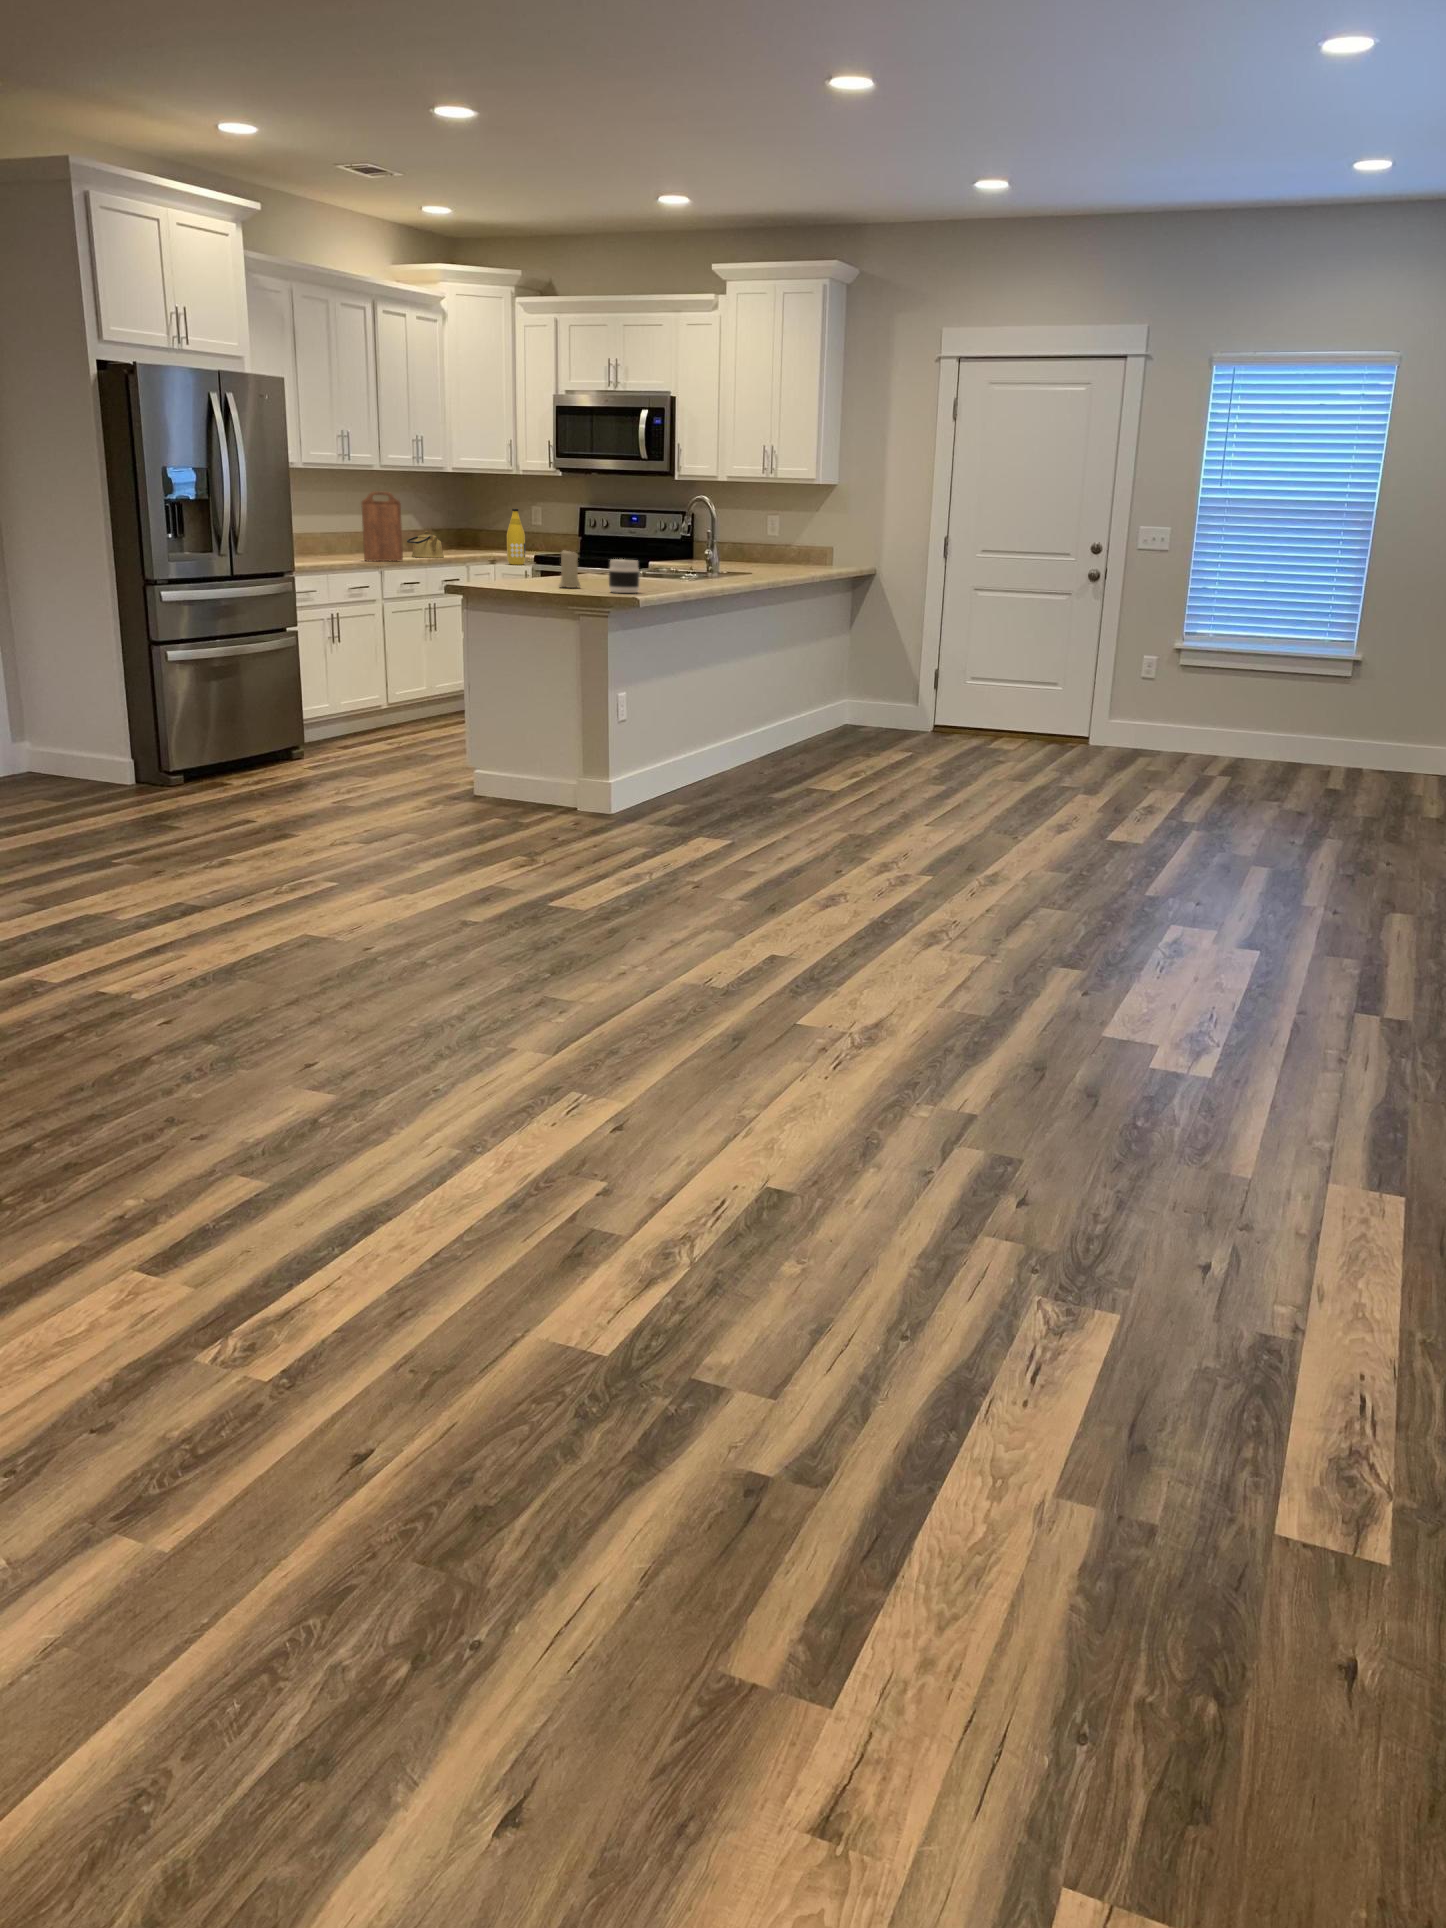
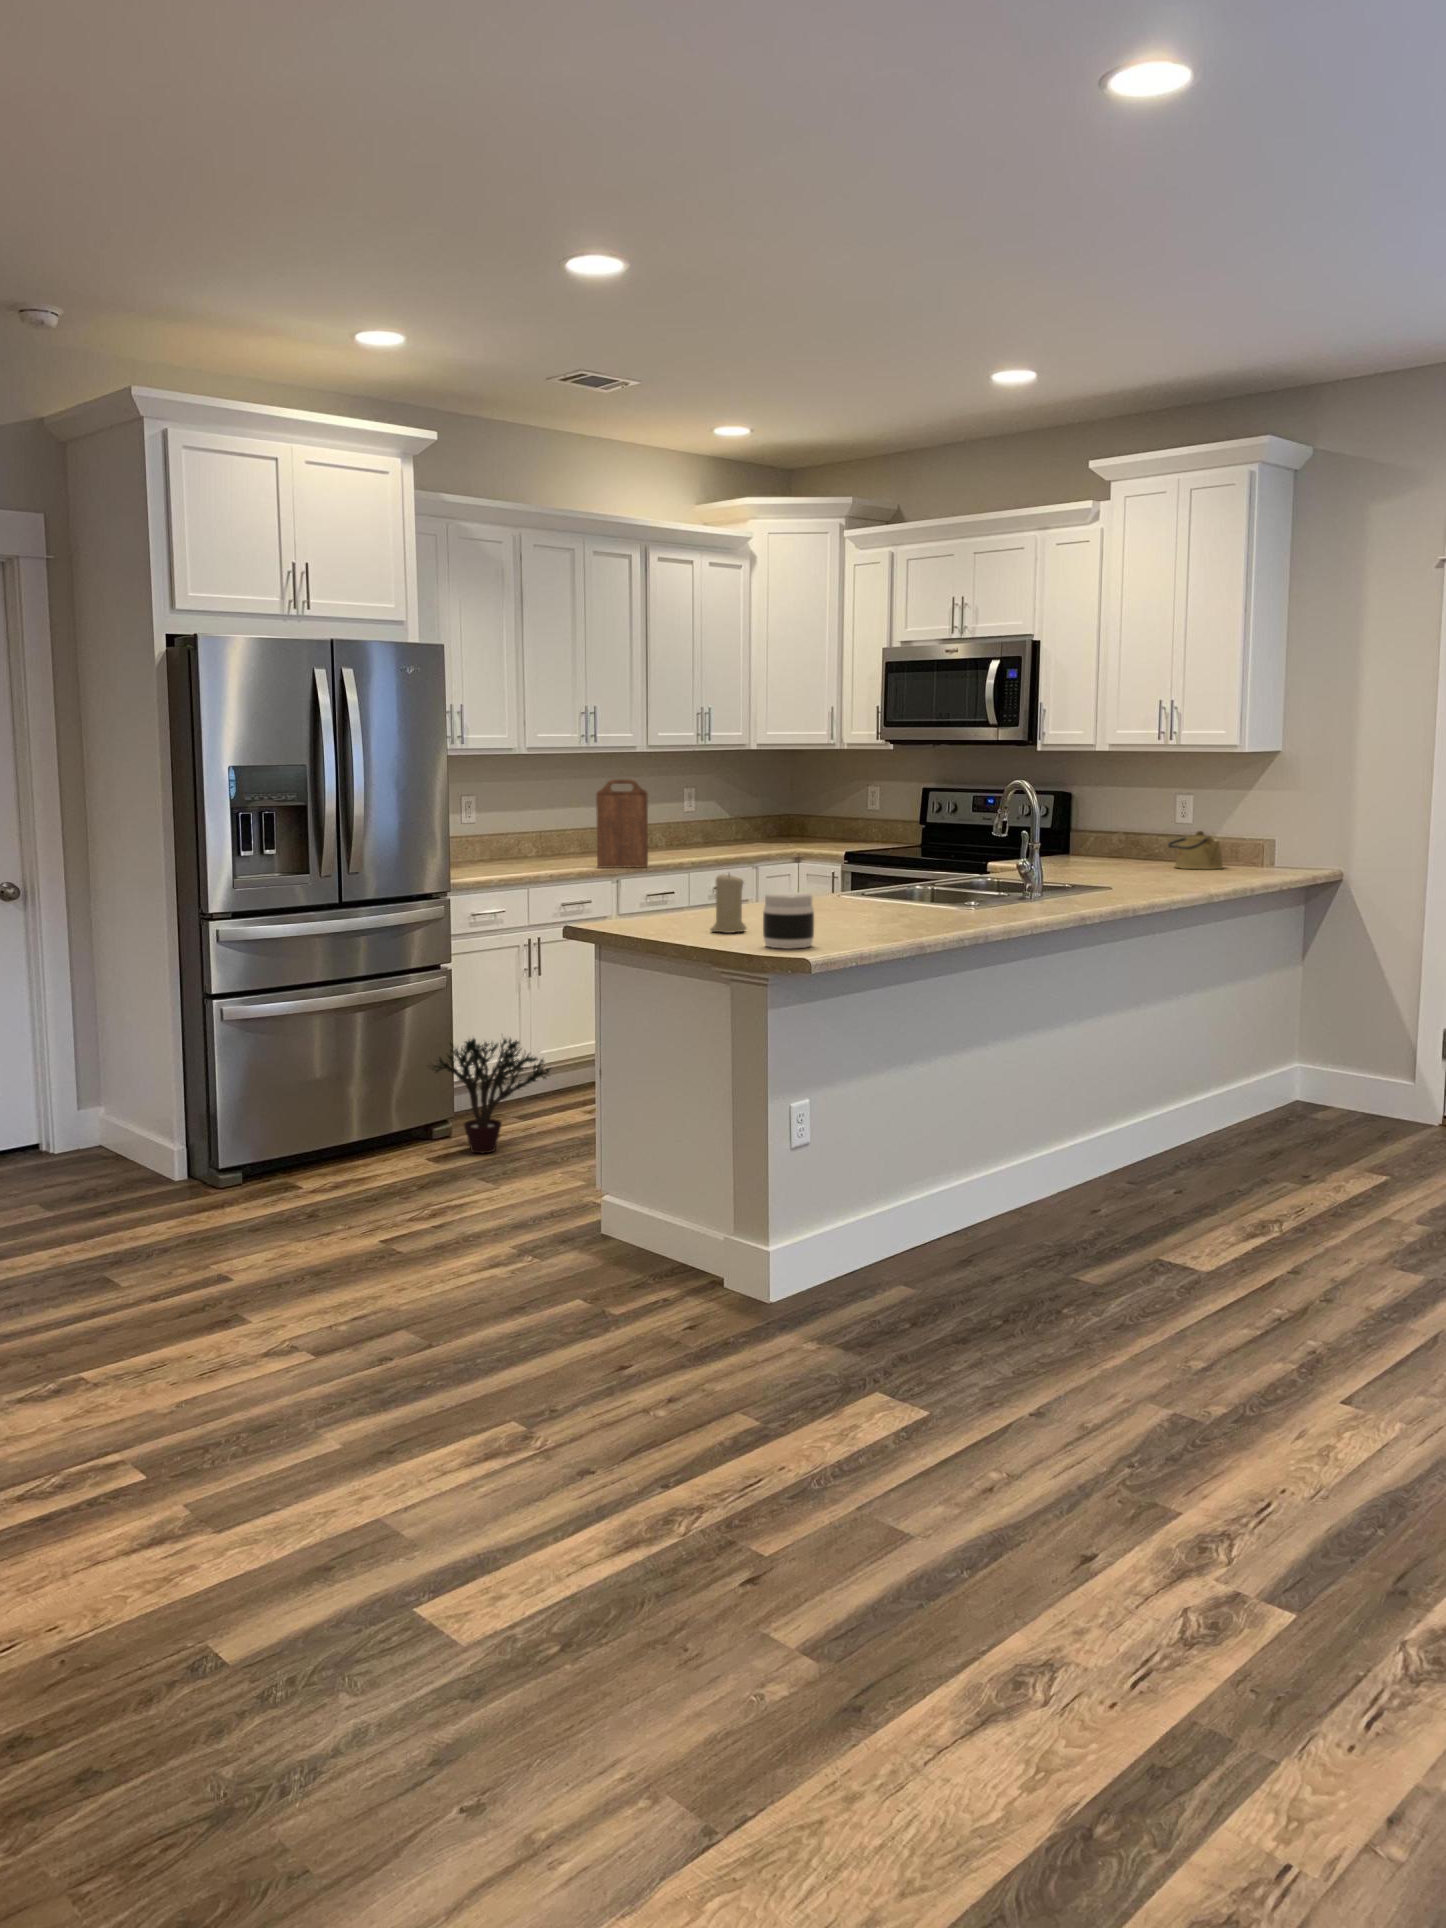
bottle: present [506,509,525,565] -> none [776,798,801,872]
kettle: present [407,531,444,558] -> present [1168,831,1223,869]
potted plant: none [294,678,386,764] -> present [433,1038,550,1153]

